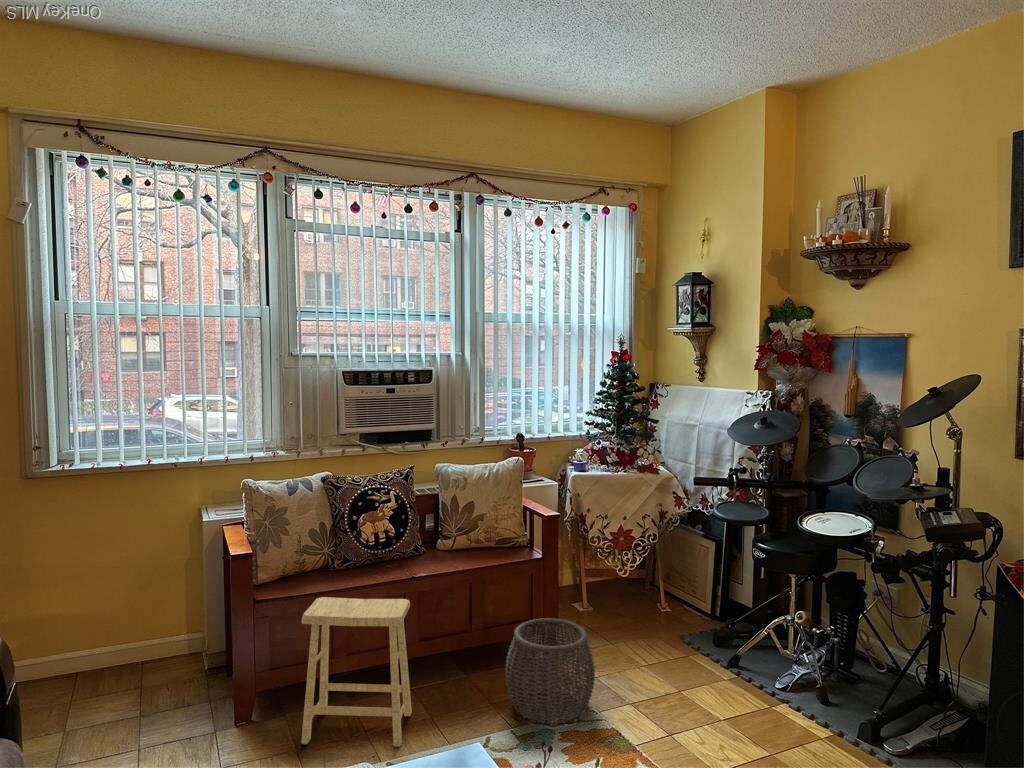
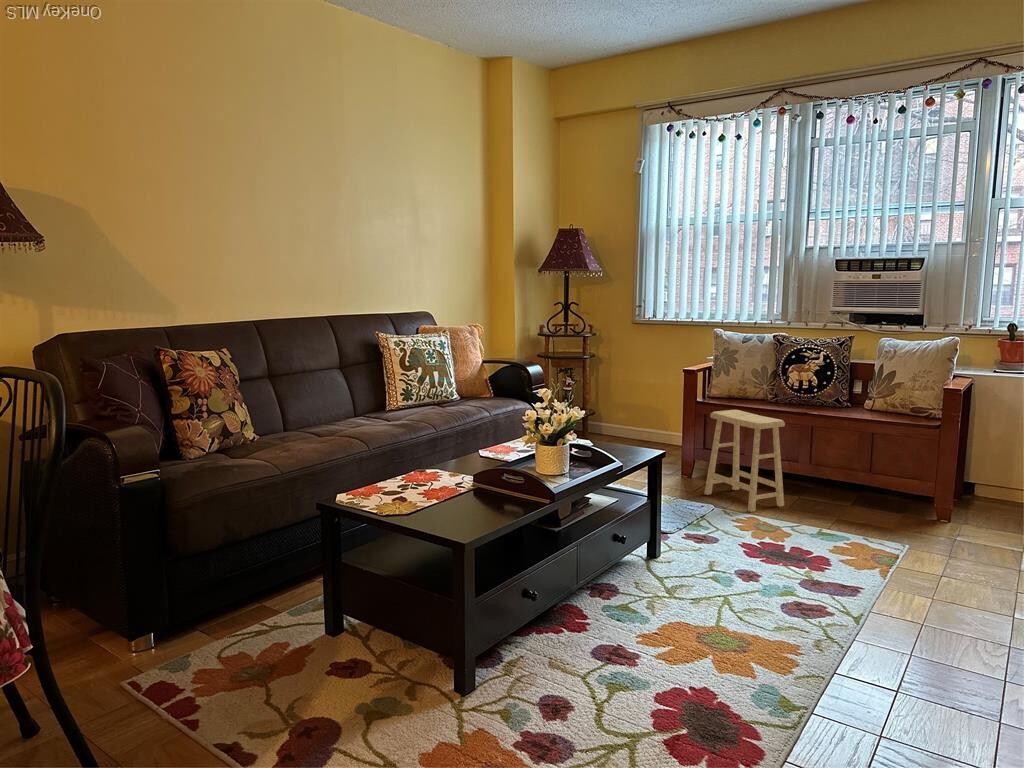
woven basket: present [506,618,595,725] -> none [842,465,929,545]

